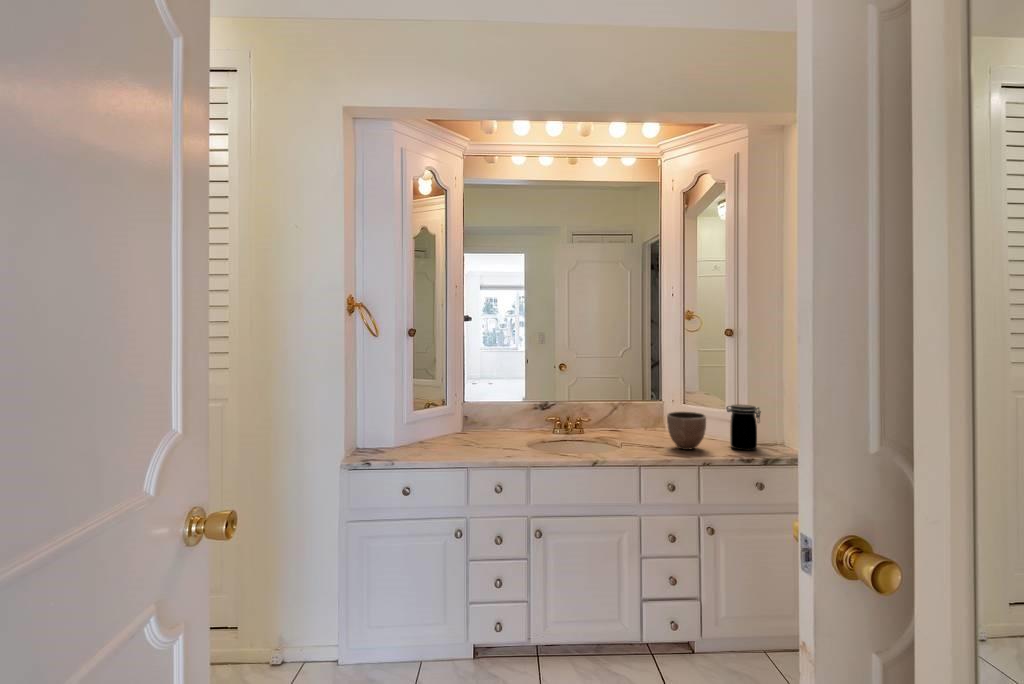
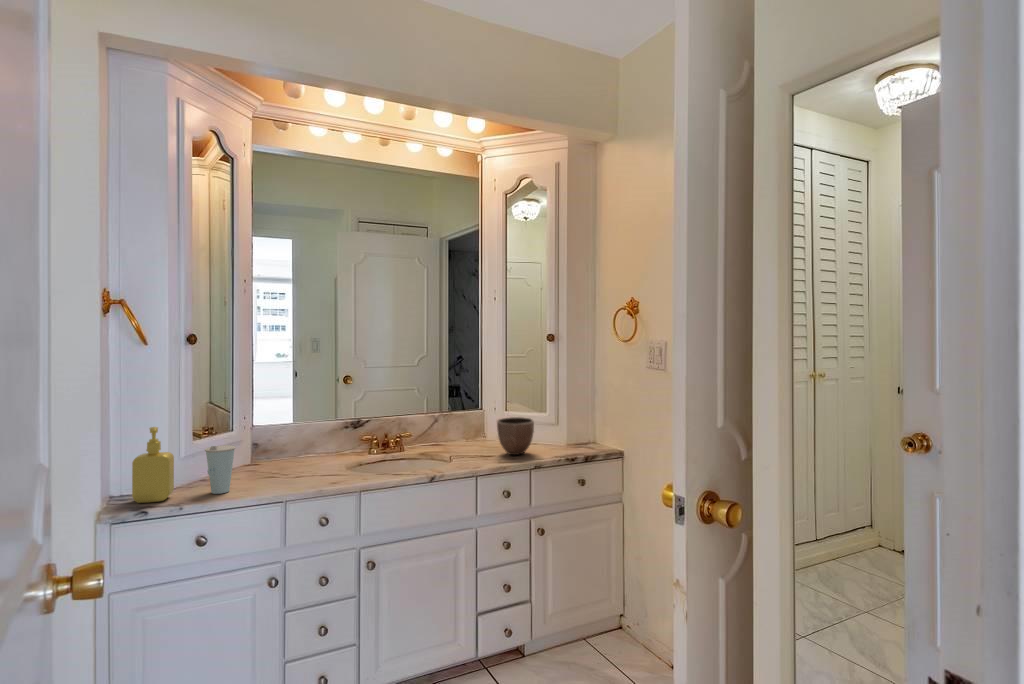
soap dispenser: none [368,400,395,456] -> present [132,427,174,503]
jar: present [726,404,761,450] -> none [549,407,579,450]
cup: none [415,418,436,455] -> present [205,445,236,494]

